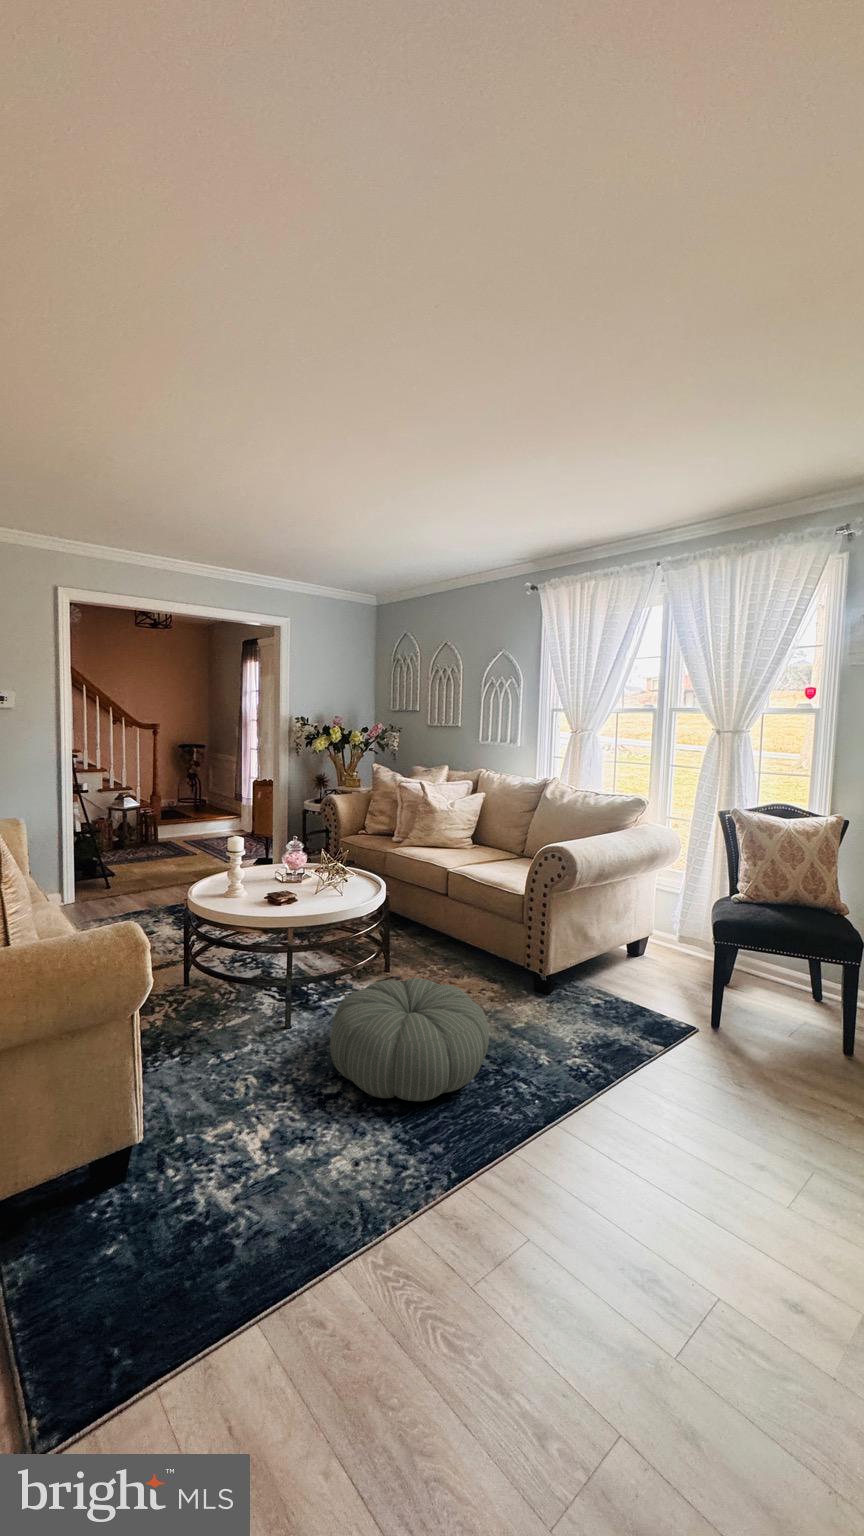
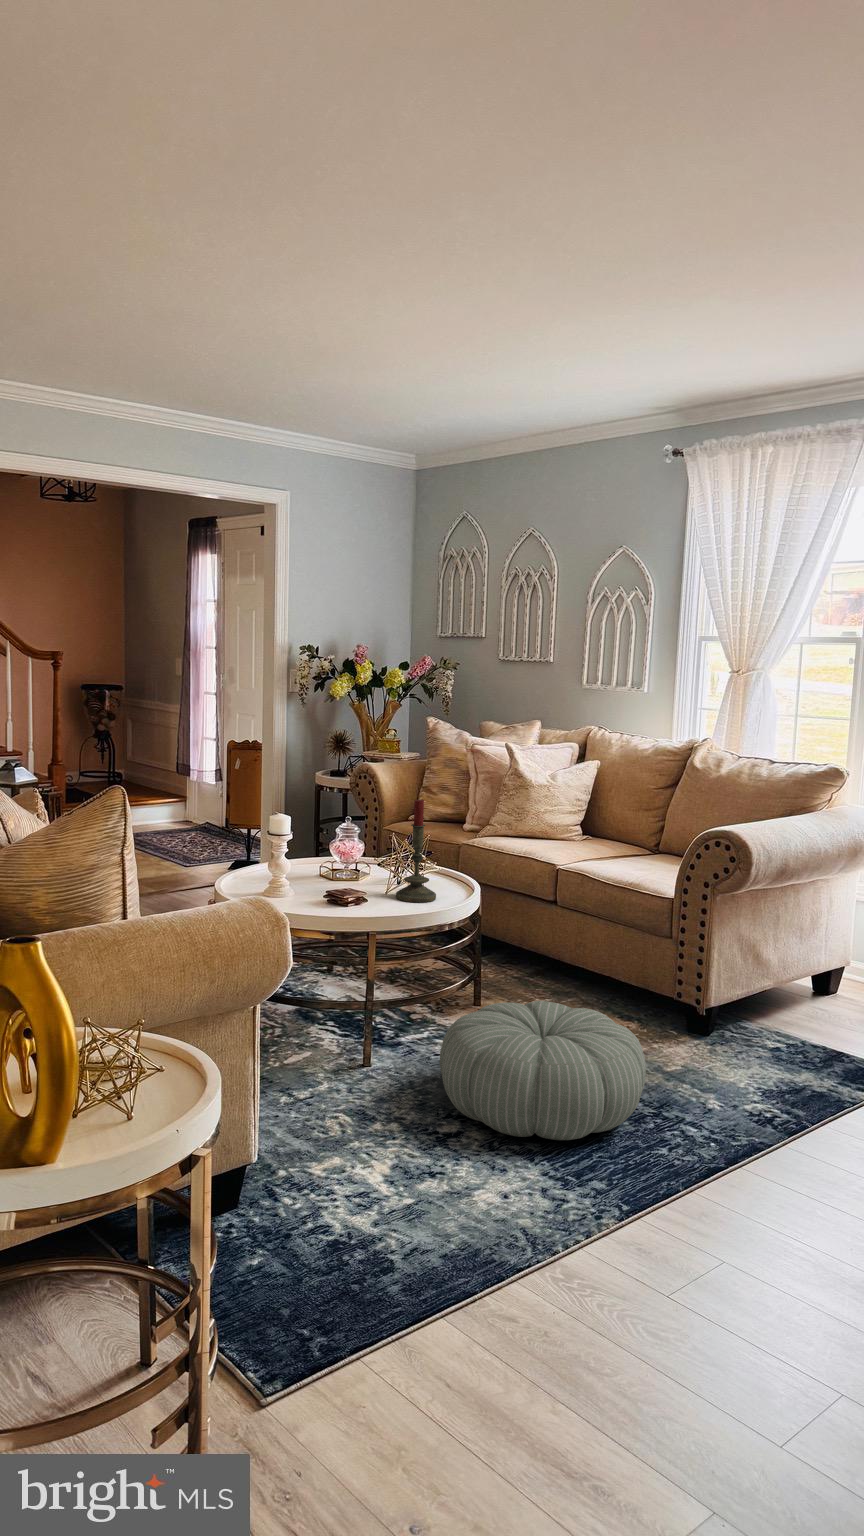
candle: none [319,824,348,901] -> present [396,799,436,903]

